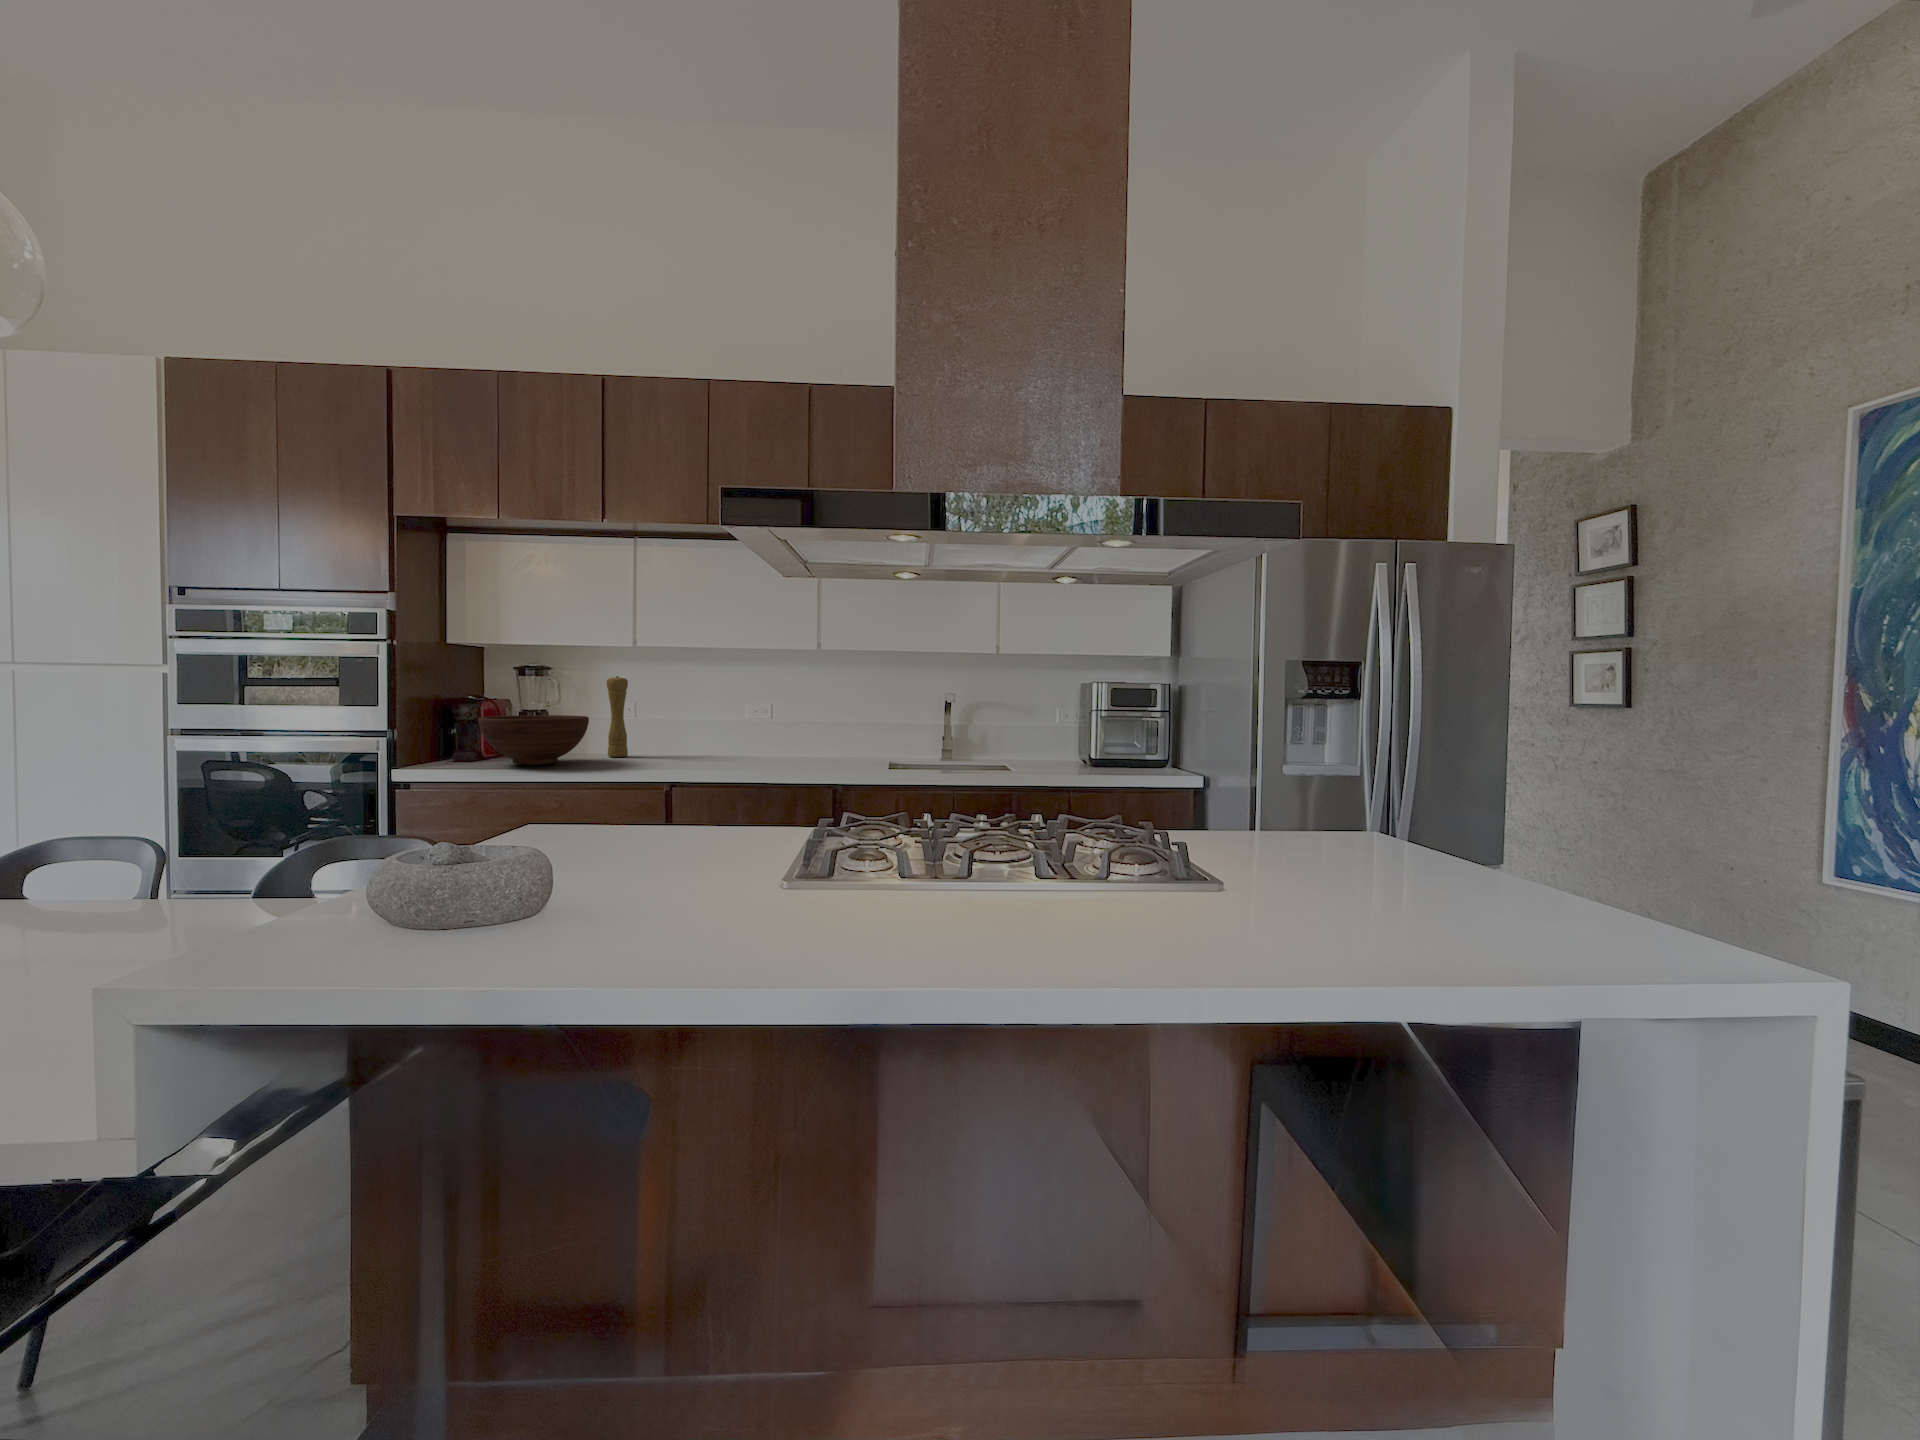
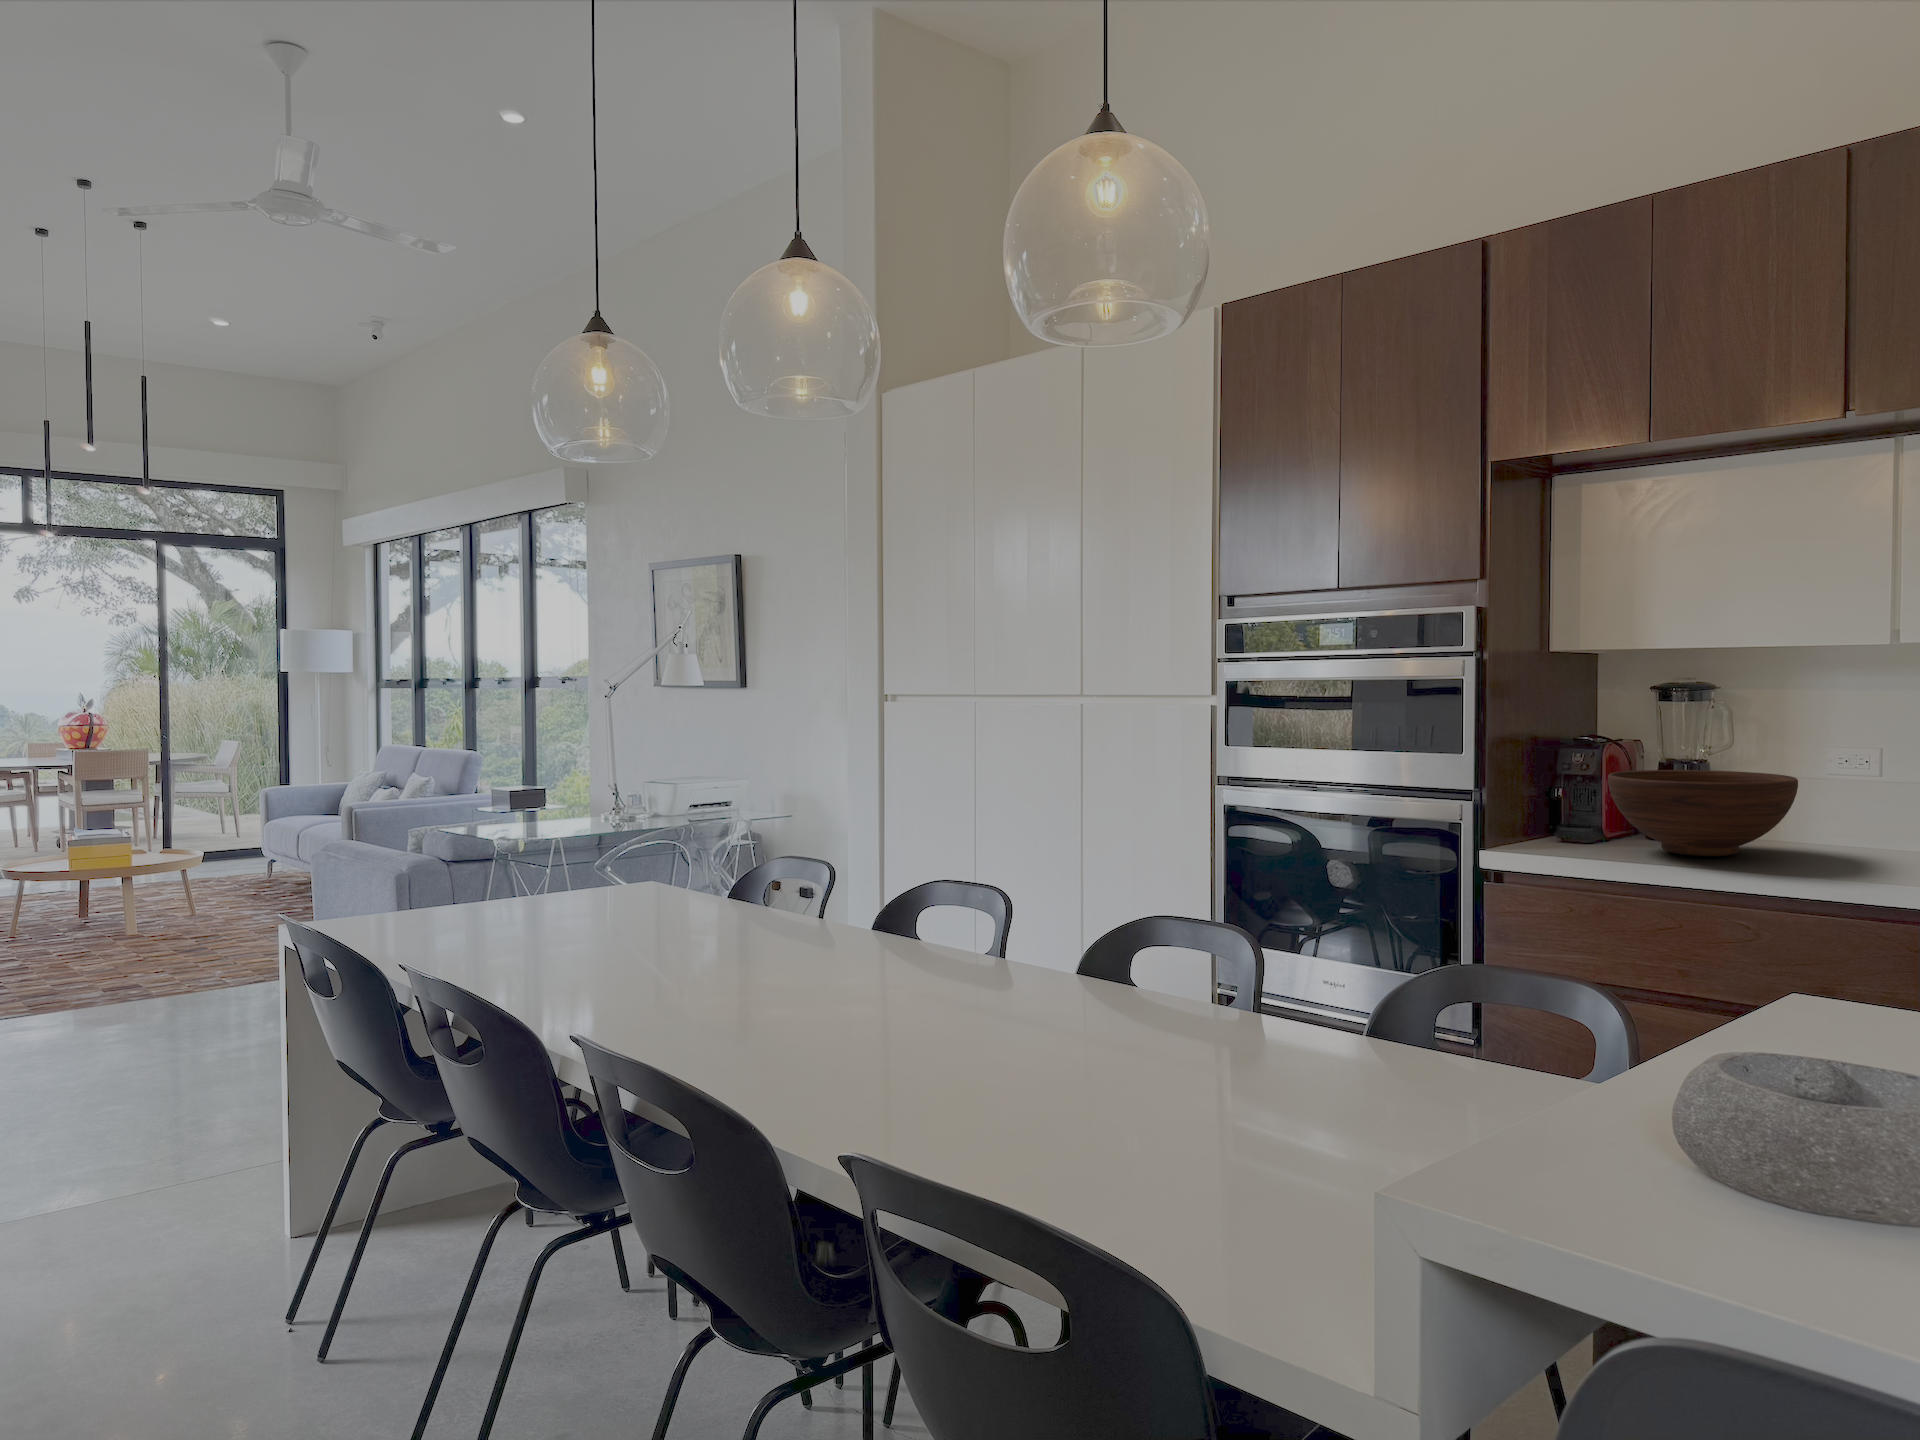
pepper mill: present [606,676,628,757] -> none [1824,705,1867,847]

